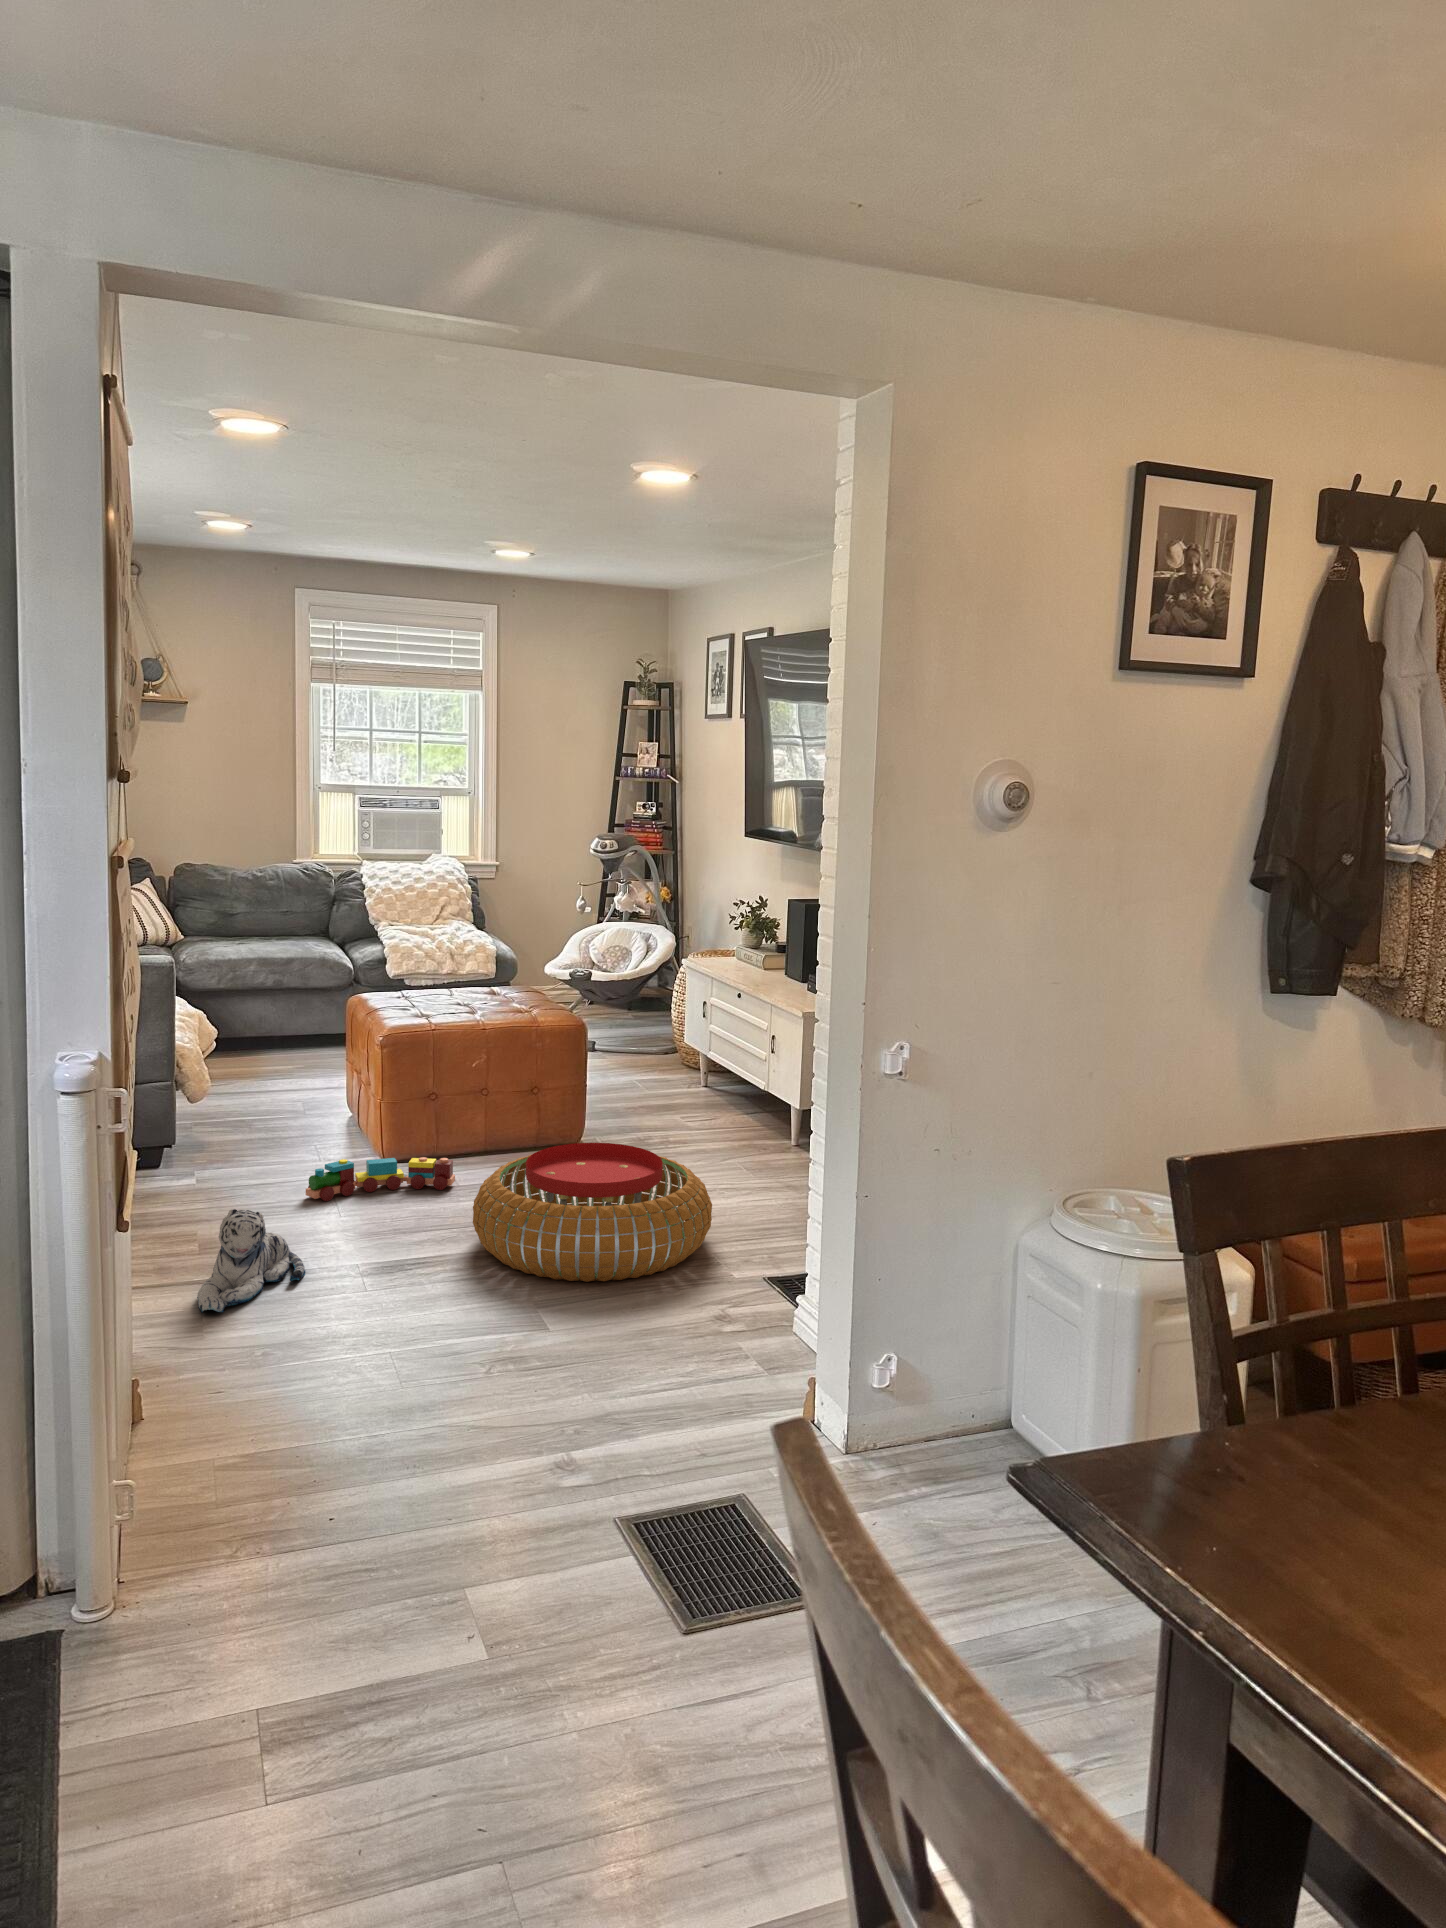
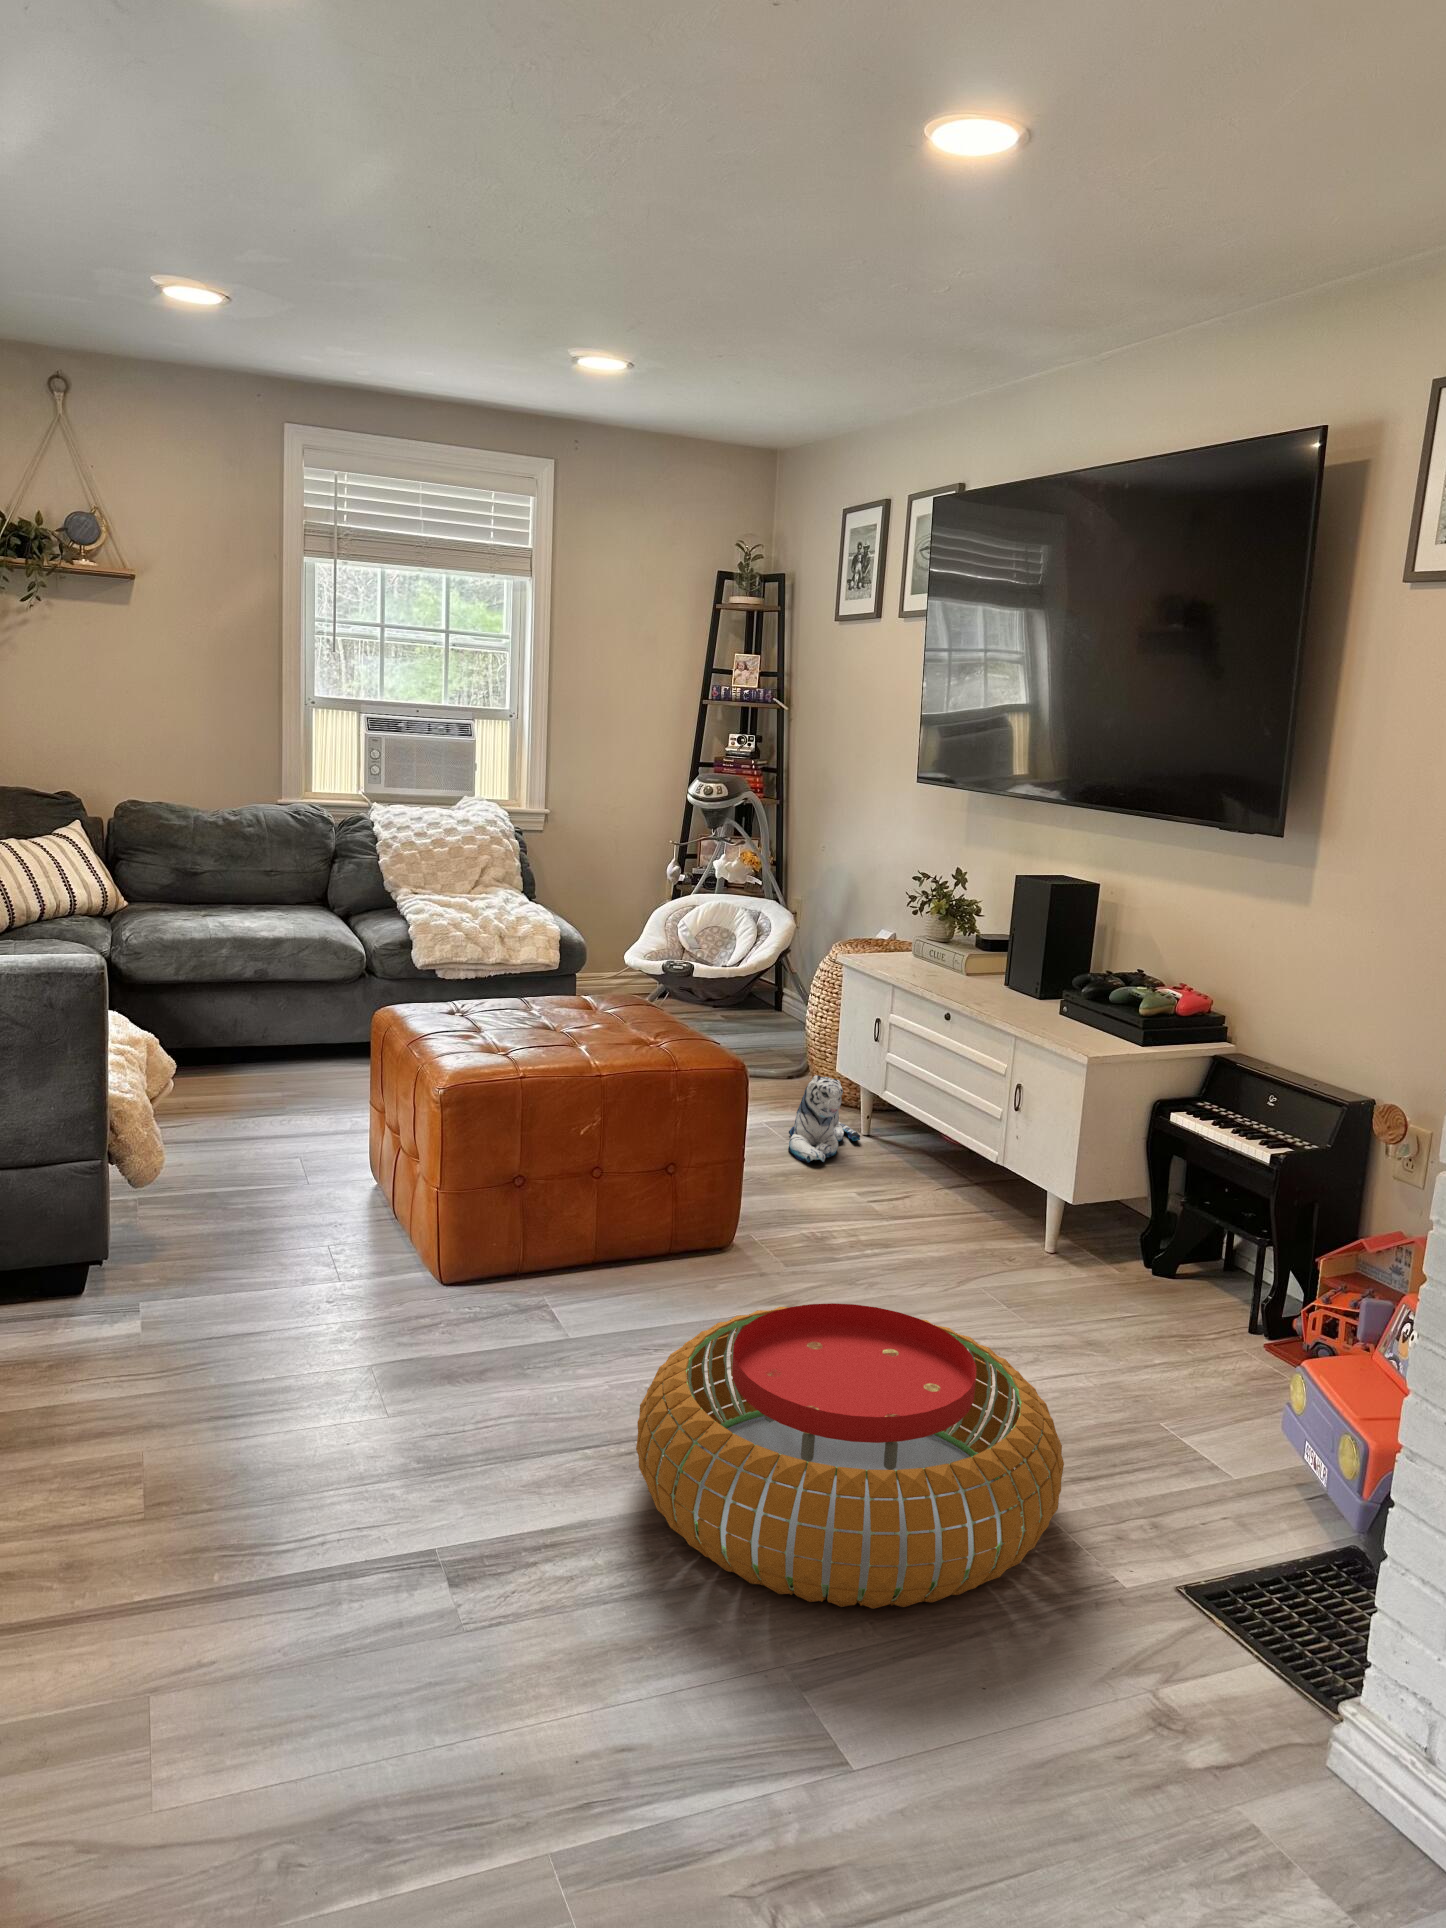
toy train: present [306,1157,455,1201] -> none [324,1297,567,1383]
plush toy: present [197,1209,306,1313] -> present [788,1076,860,1163]

